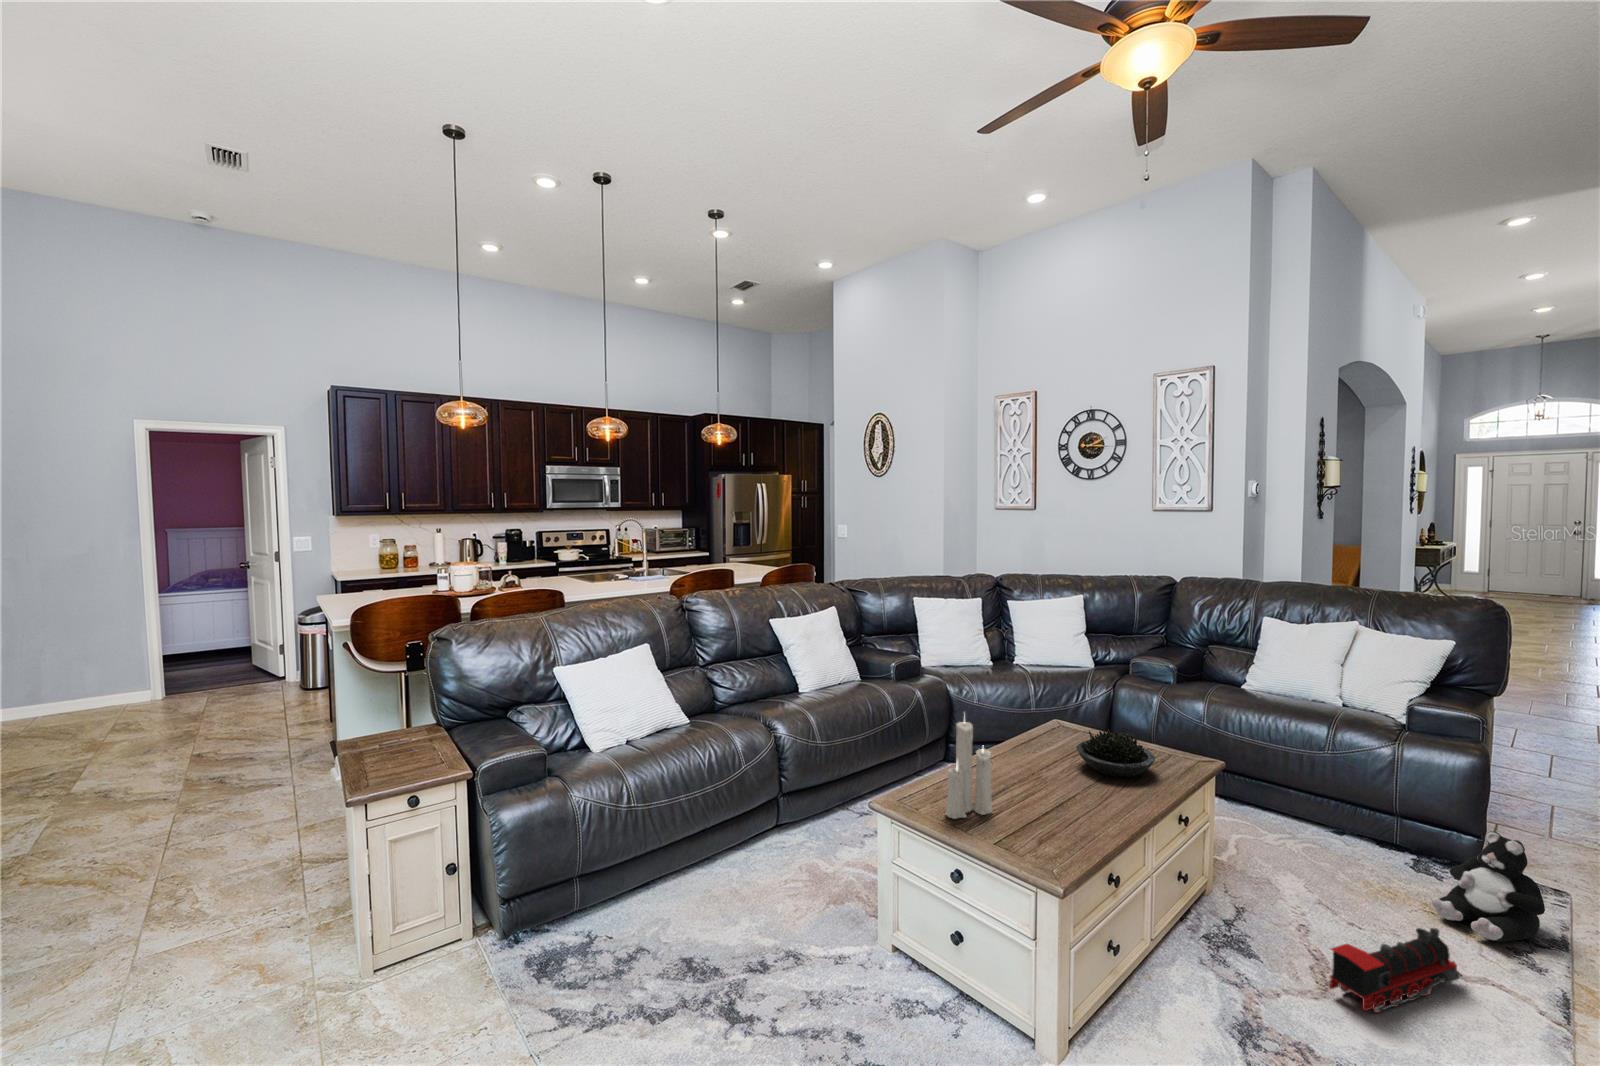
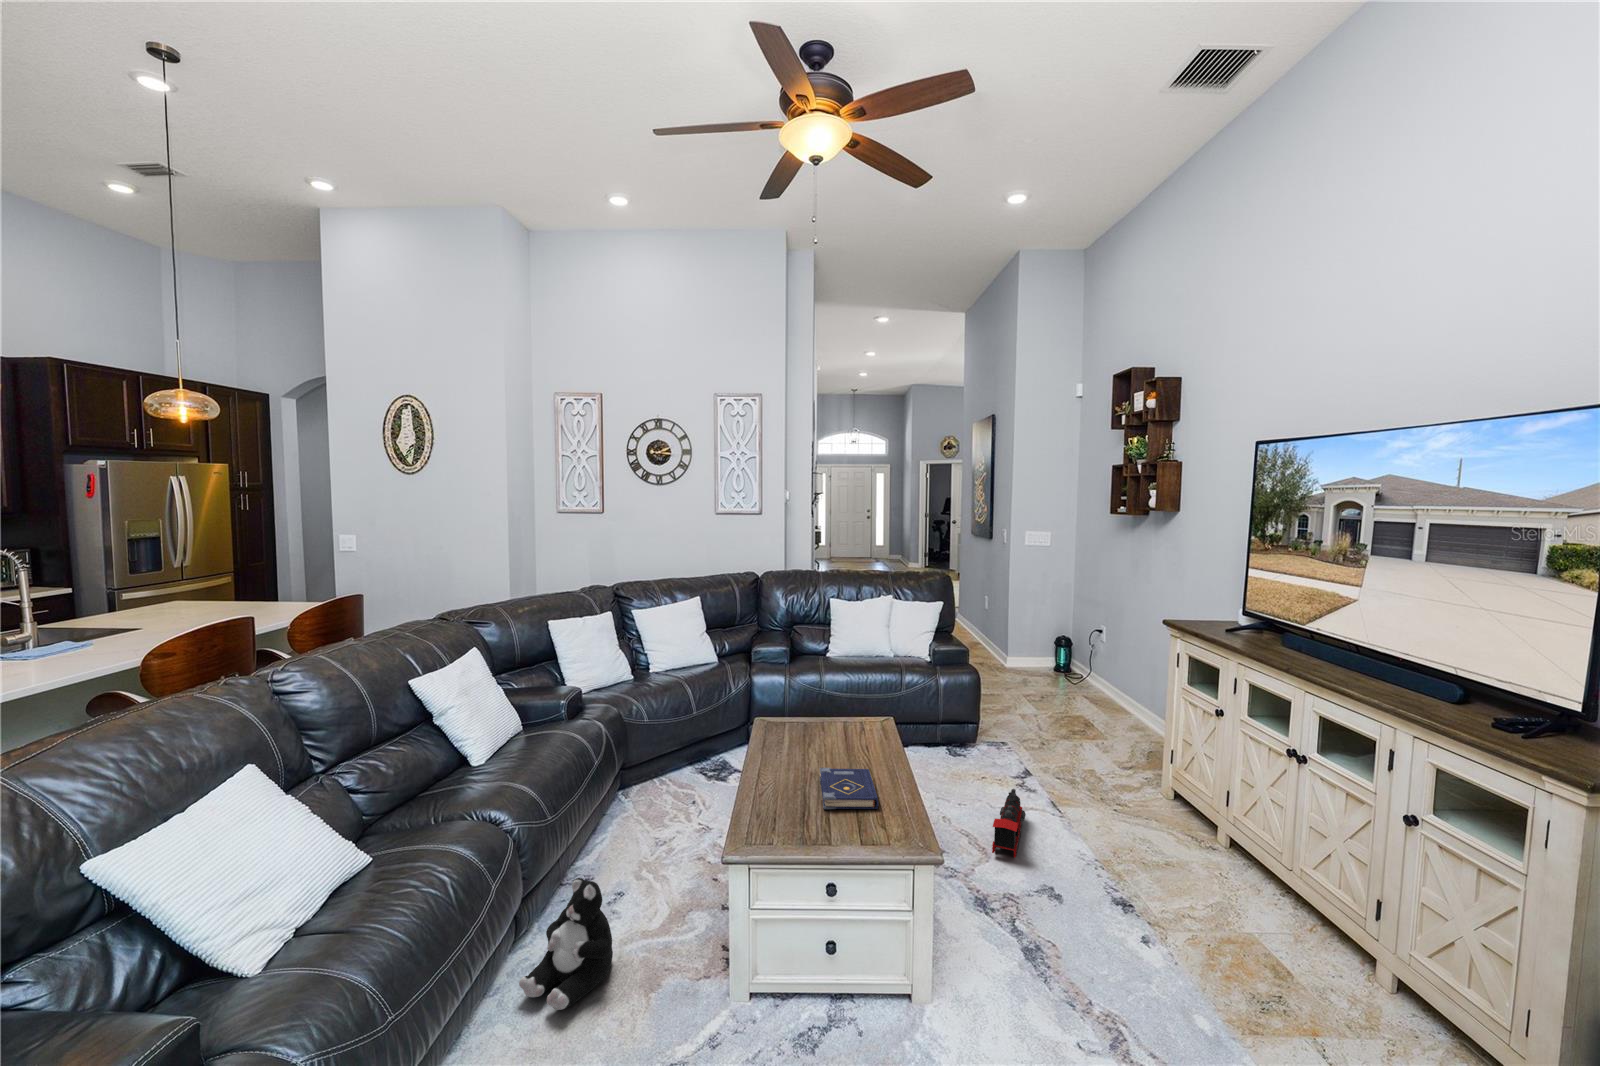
candle: present [945,721,992,819] -> none [796,727,827,839]
succulent plant: present [1077,730,1155,777] -> none [816,714,876,753]
book: none [1001,771,1094,825] -> present [819,768,879,809]
plush toy: present [1431,831,1545,942] -> present [519,878,613,1010]

